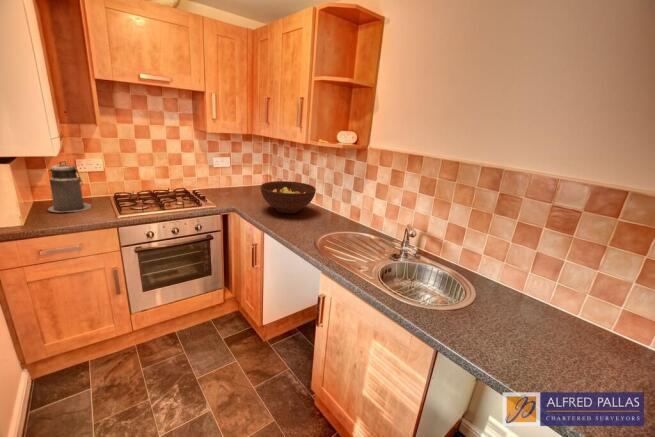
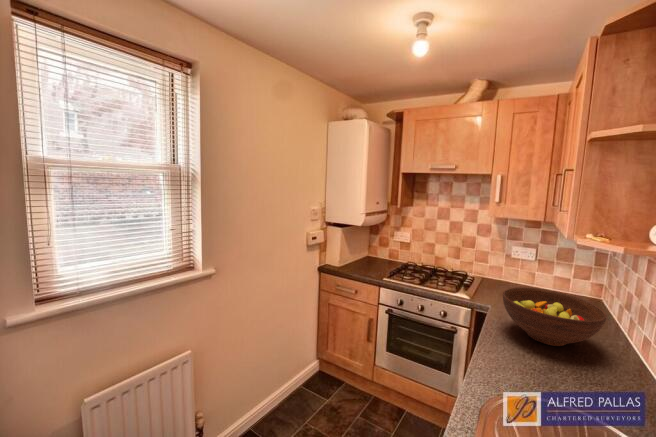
canister: present [48,161,91,212] -> none [363,230,388,267]

